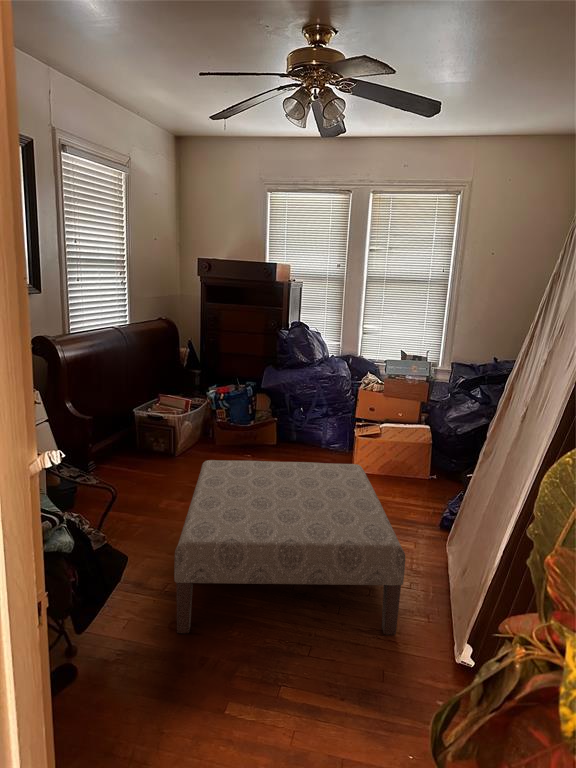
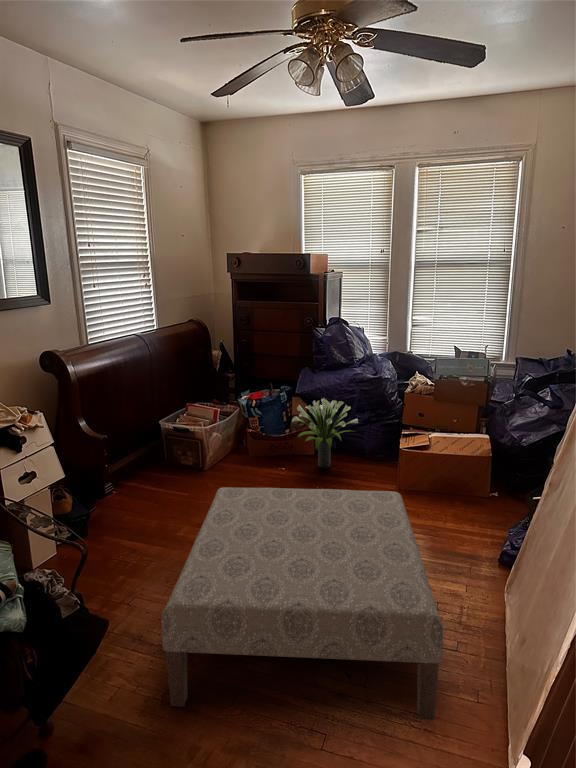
potted plant: none [259,392,318,455] -> present [292,398,358,468]

